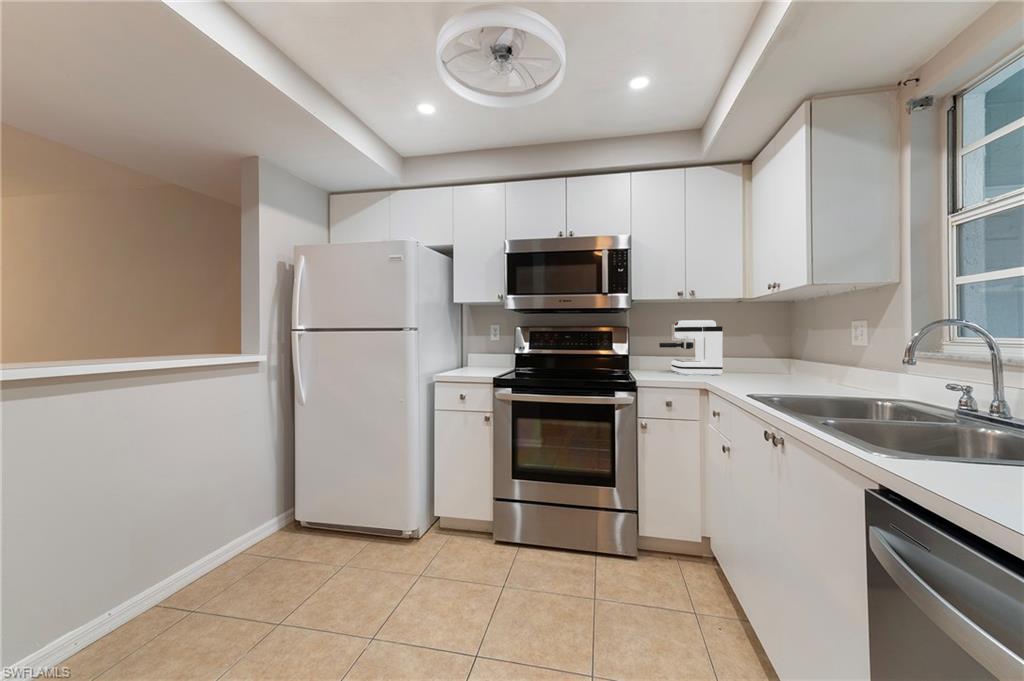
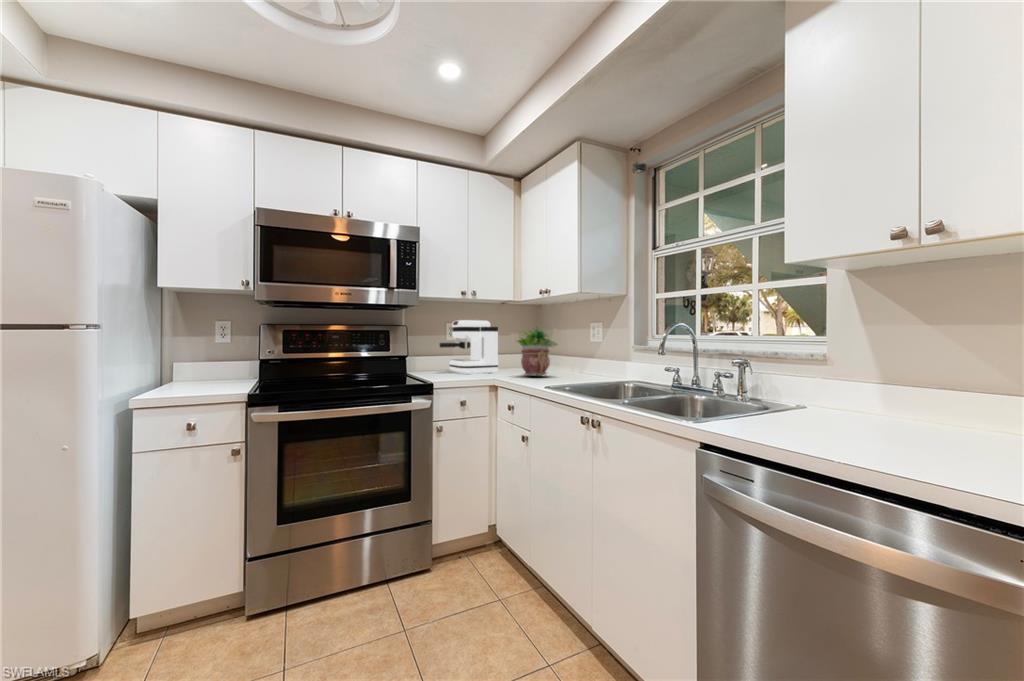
potted plant: none [735,323,793,381] -> present [517,327,557,376]

